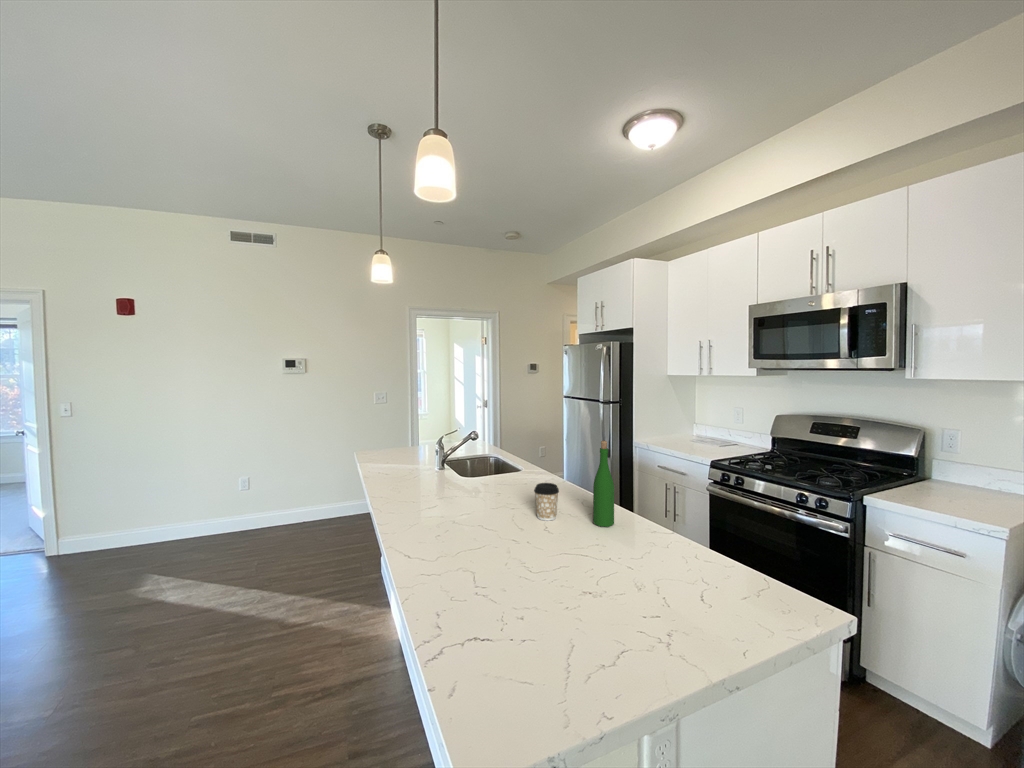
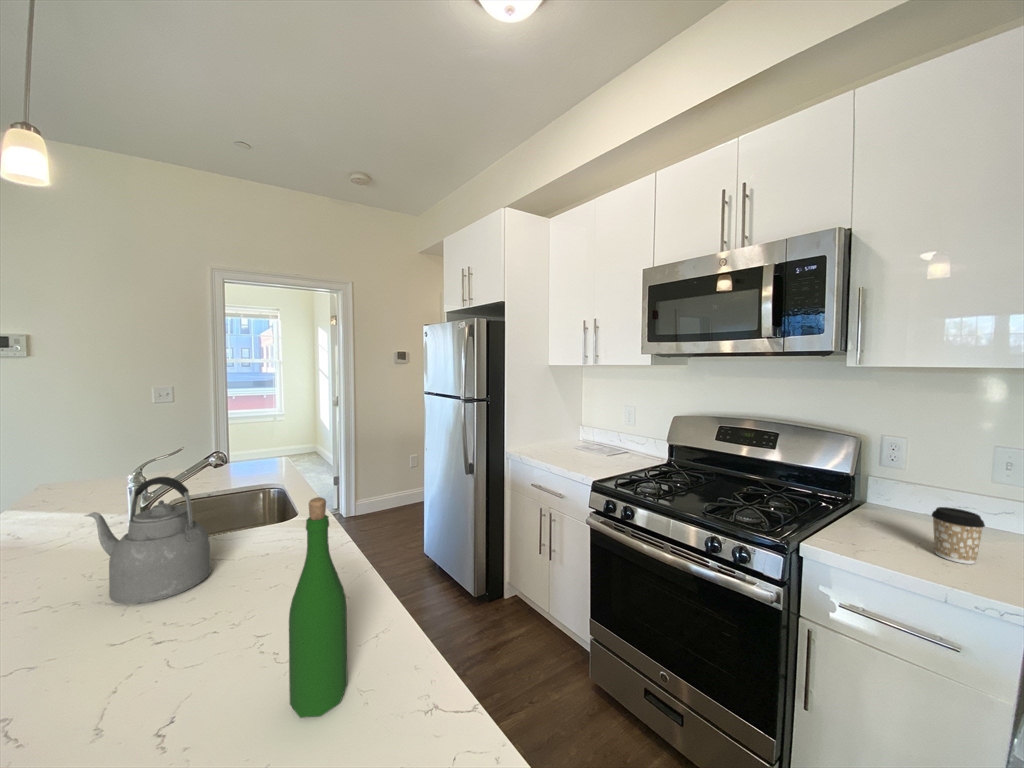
kettle: none [458,439,512,496] -> present [85,477,211,604]
coffee cup: present [534,483,559,520] -> present [932,507,985,564]

